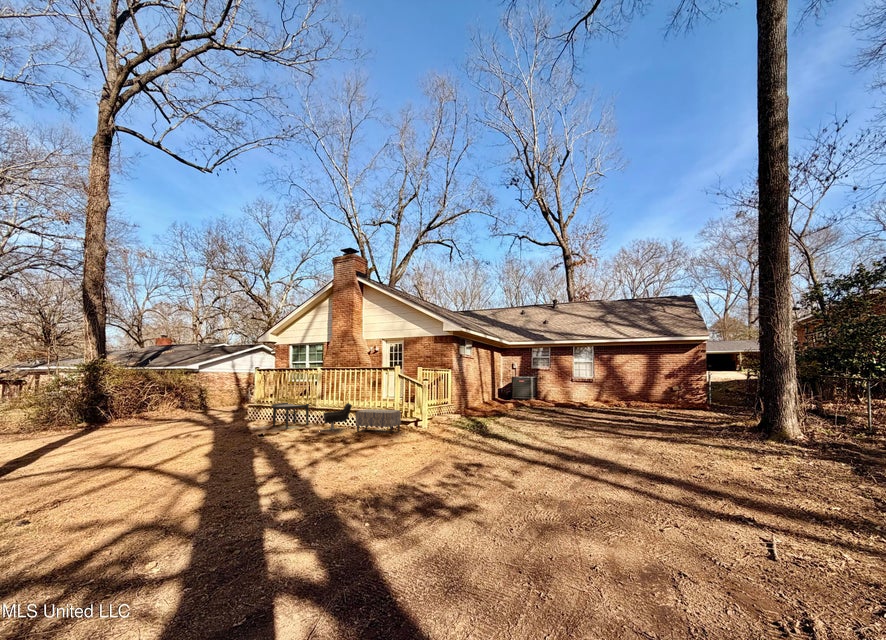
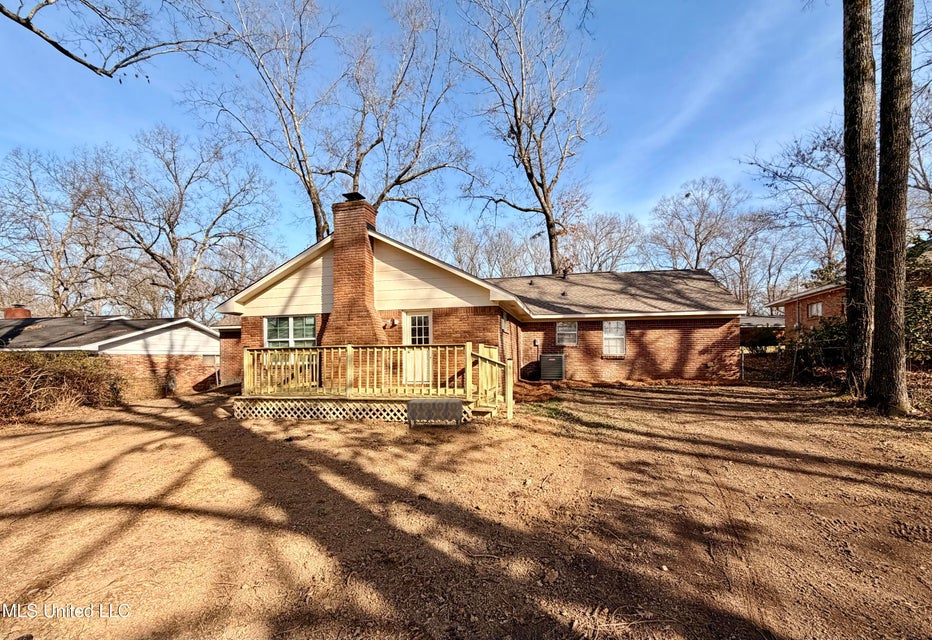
round table: present [271,403,309,429] -> none [276,392,329,429]
lounge chair: present [324,403,352,431] -> none [355,392,396,430]

